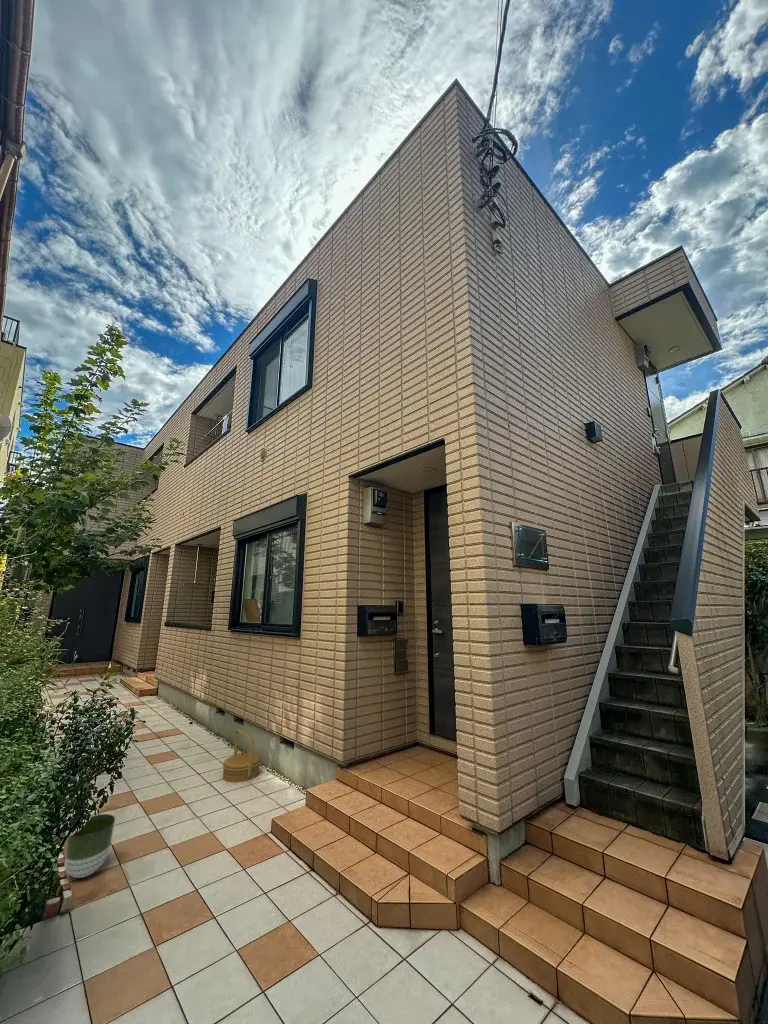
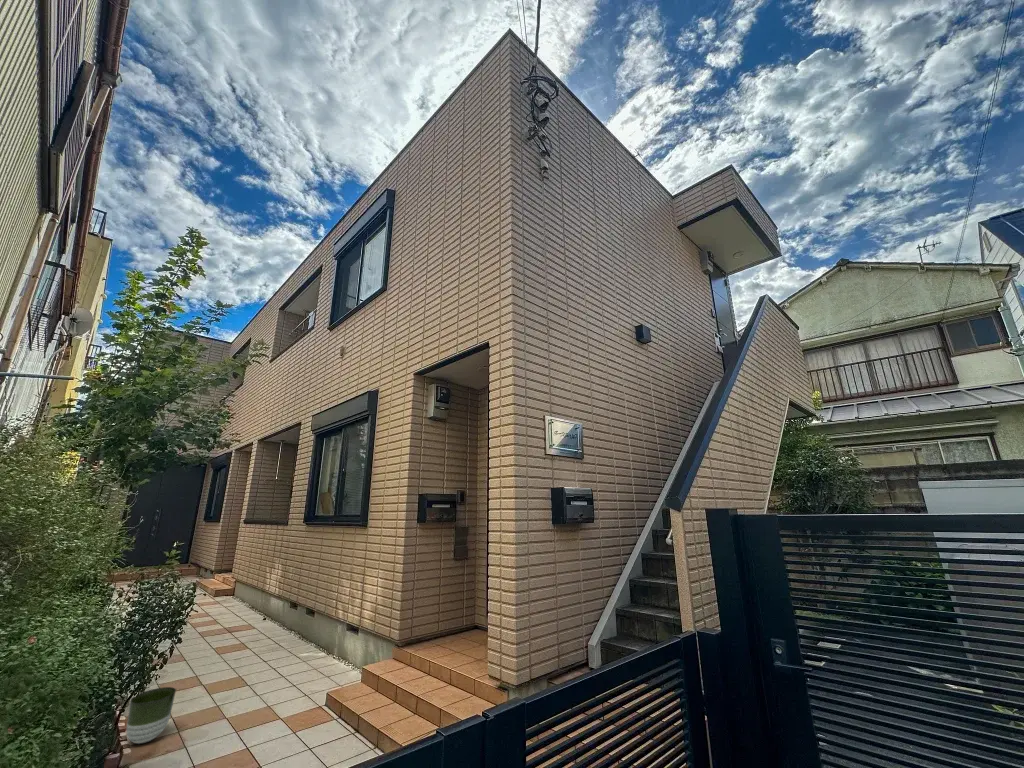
woven basket: present [223,729,261,783] -> none [289,618,328,670]

